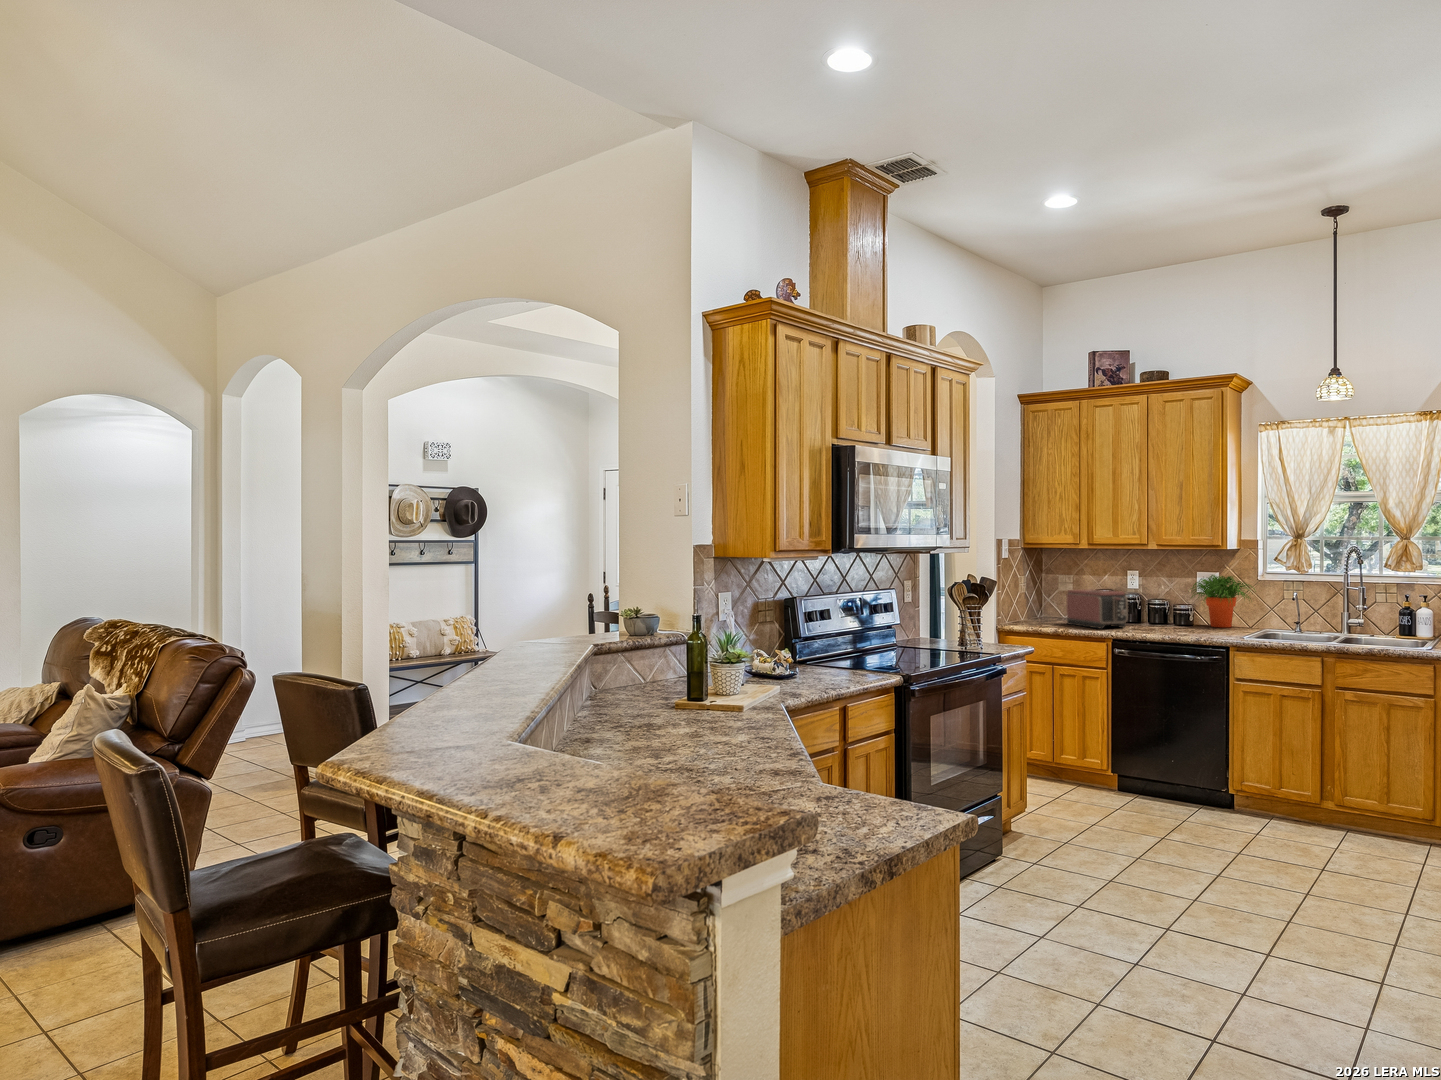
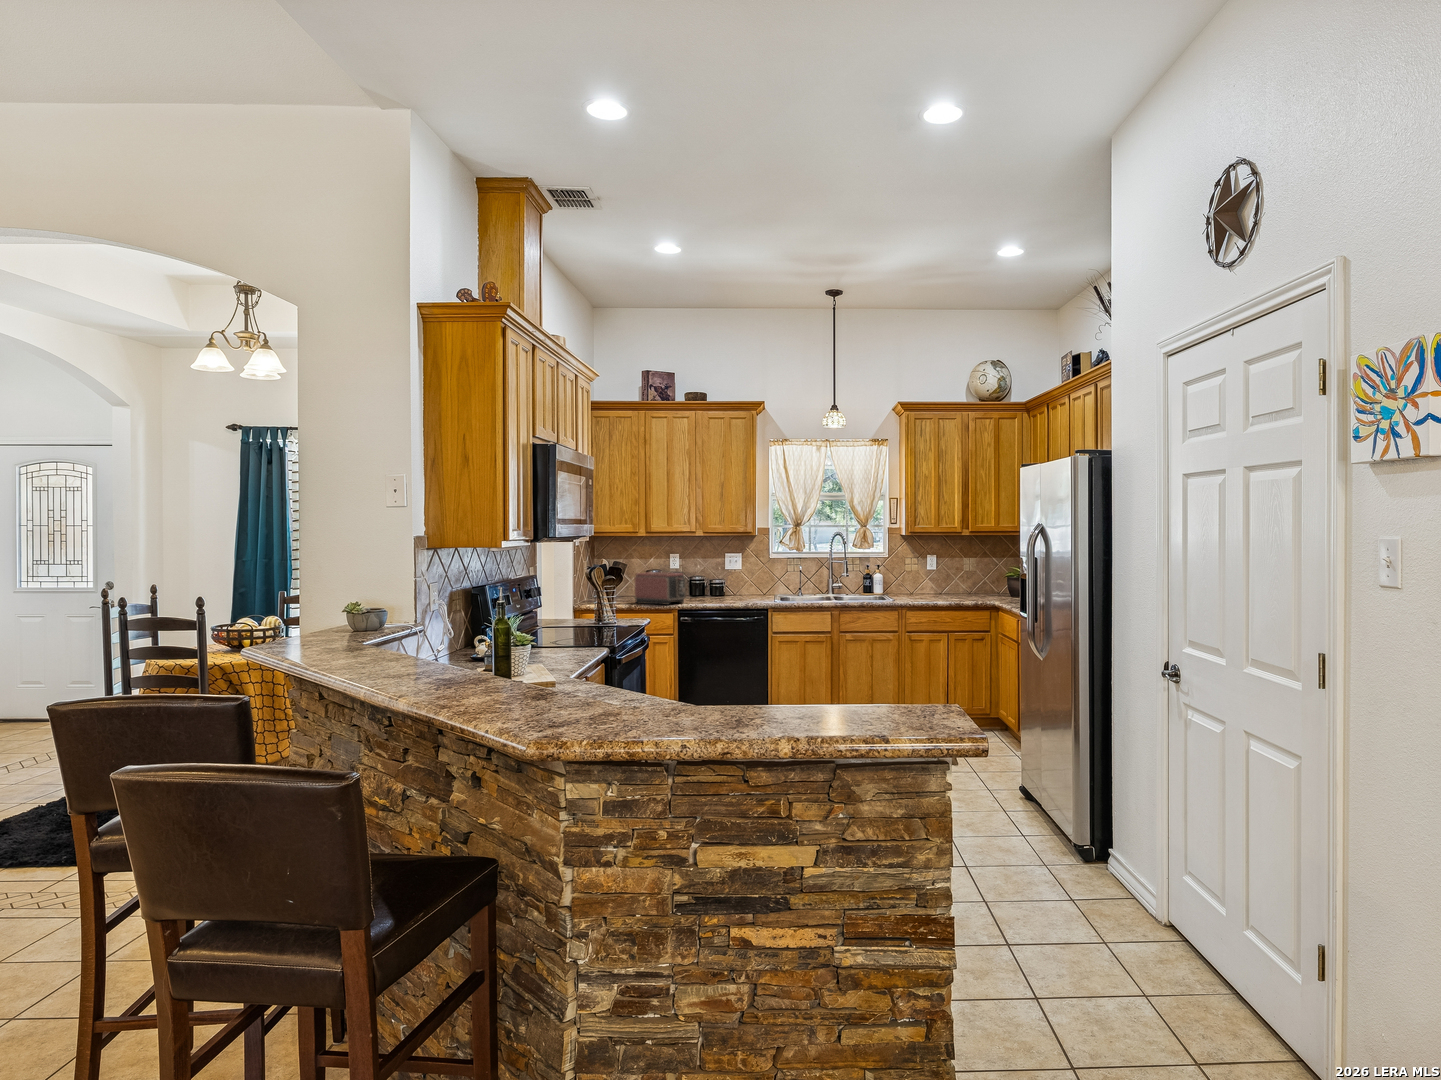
potted plant: present [1191,575,1255,627] -> none [724,556,772,598]

